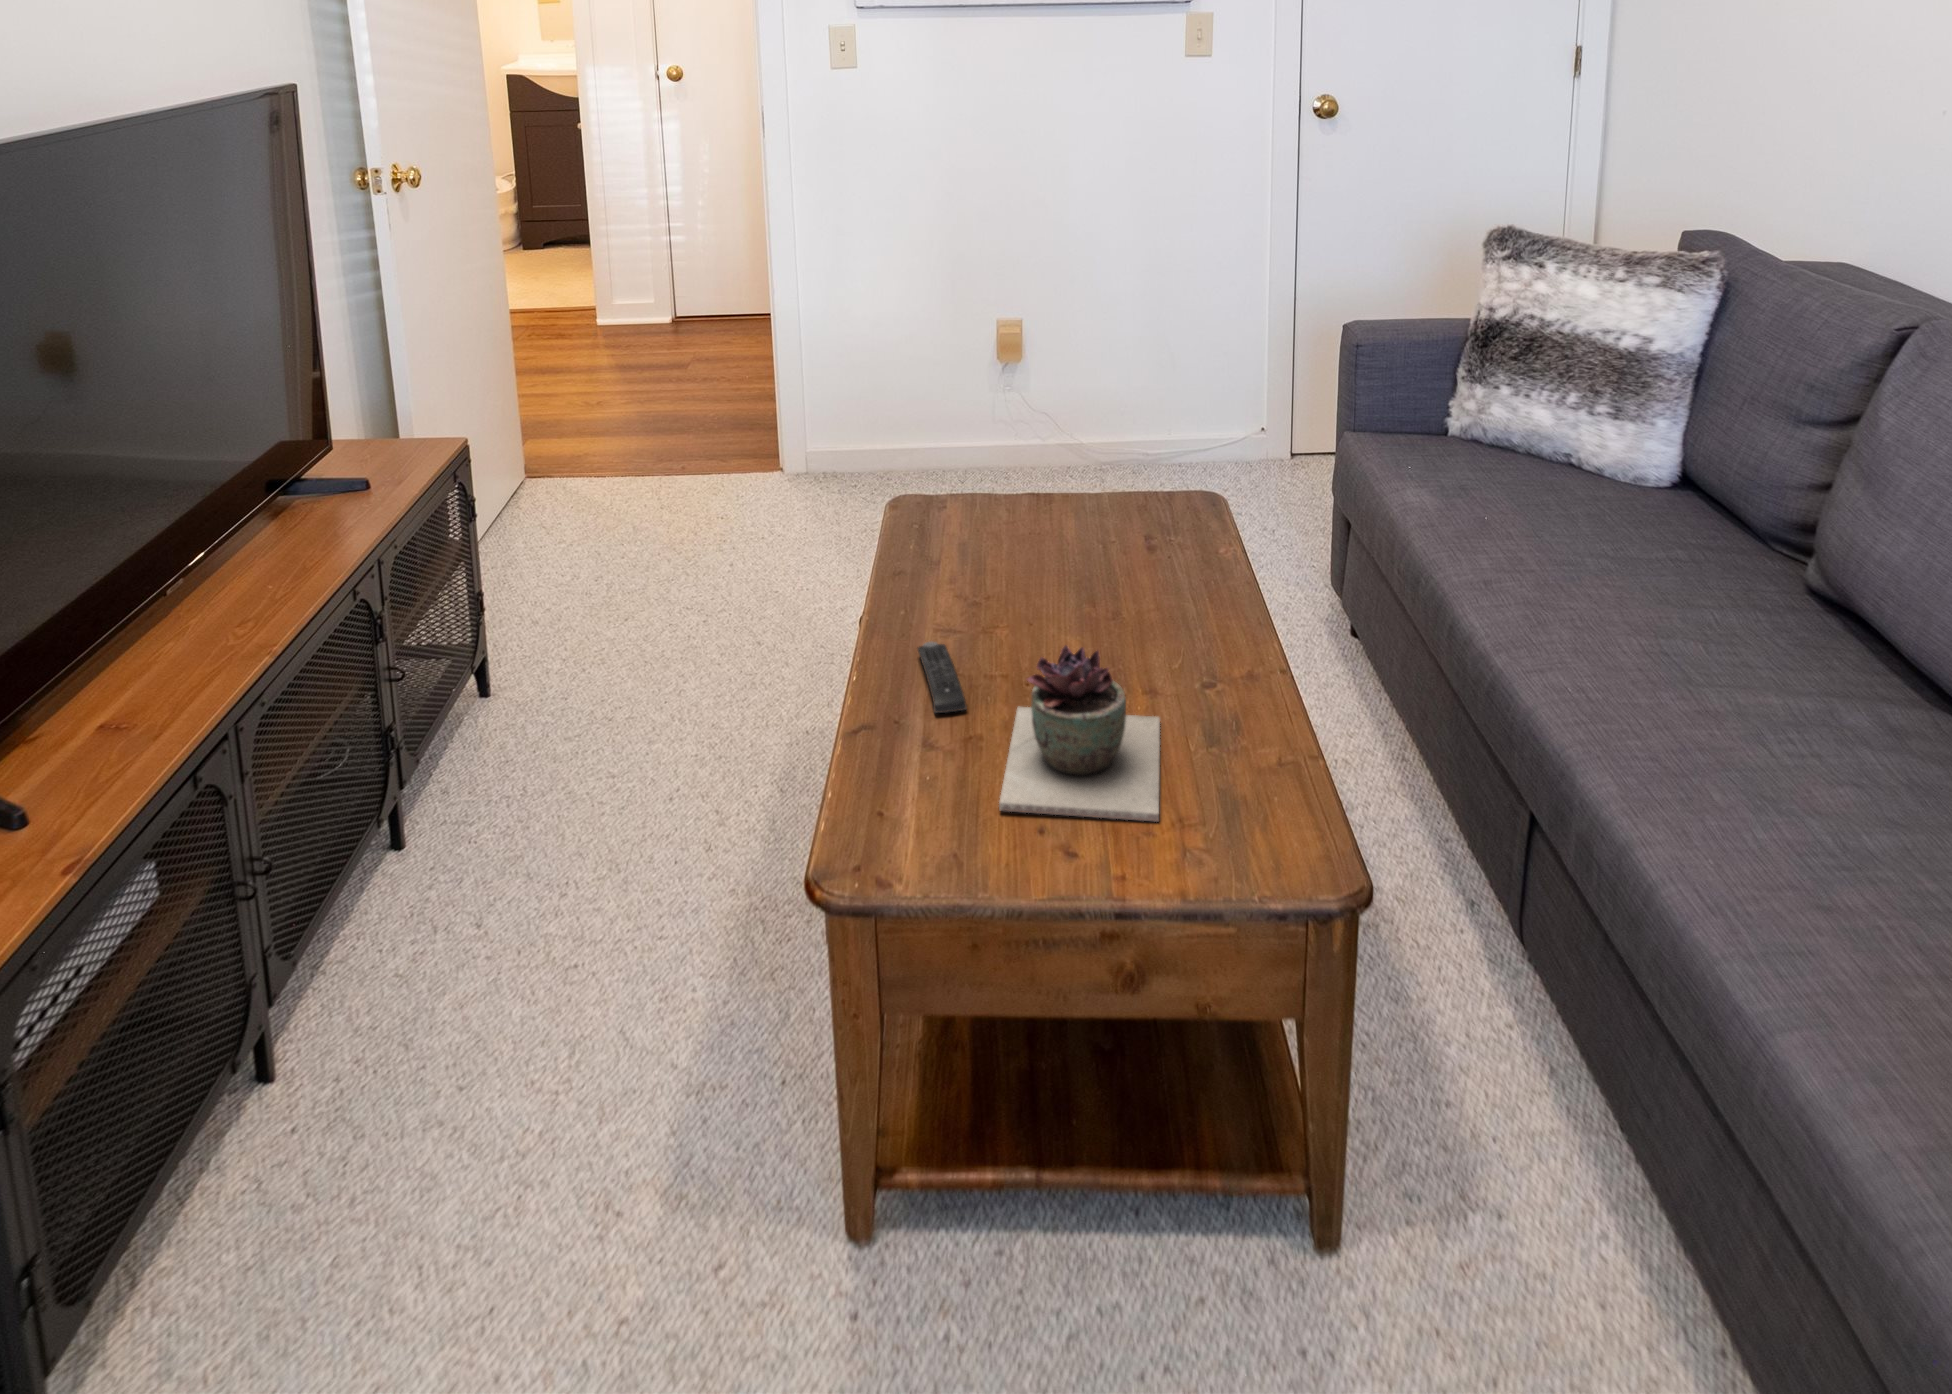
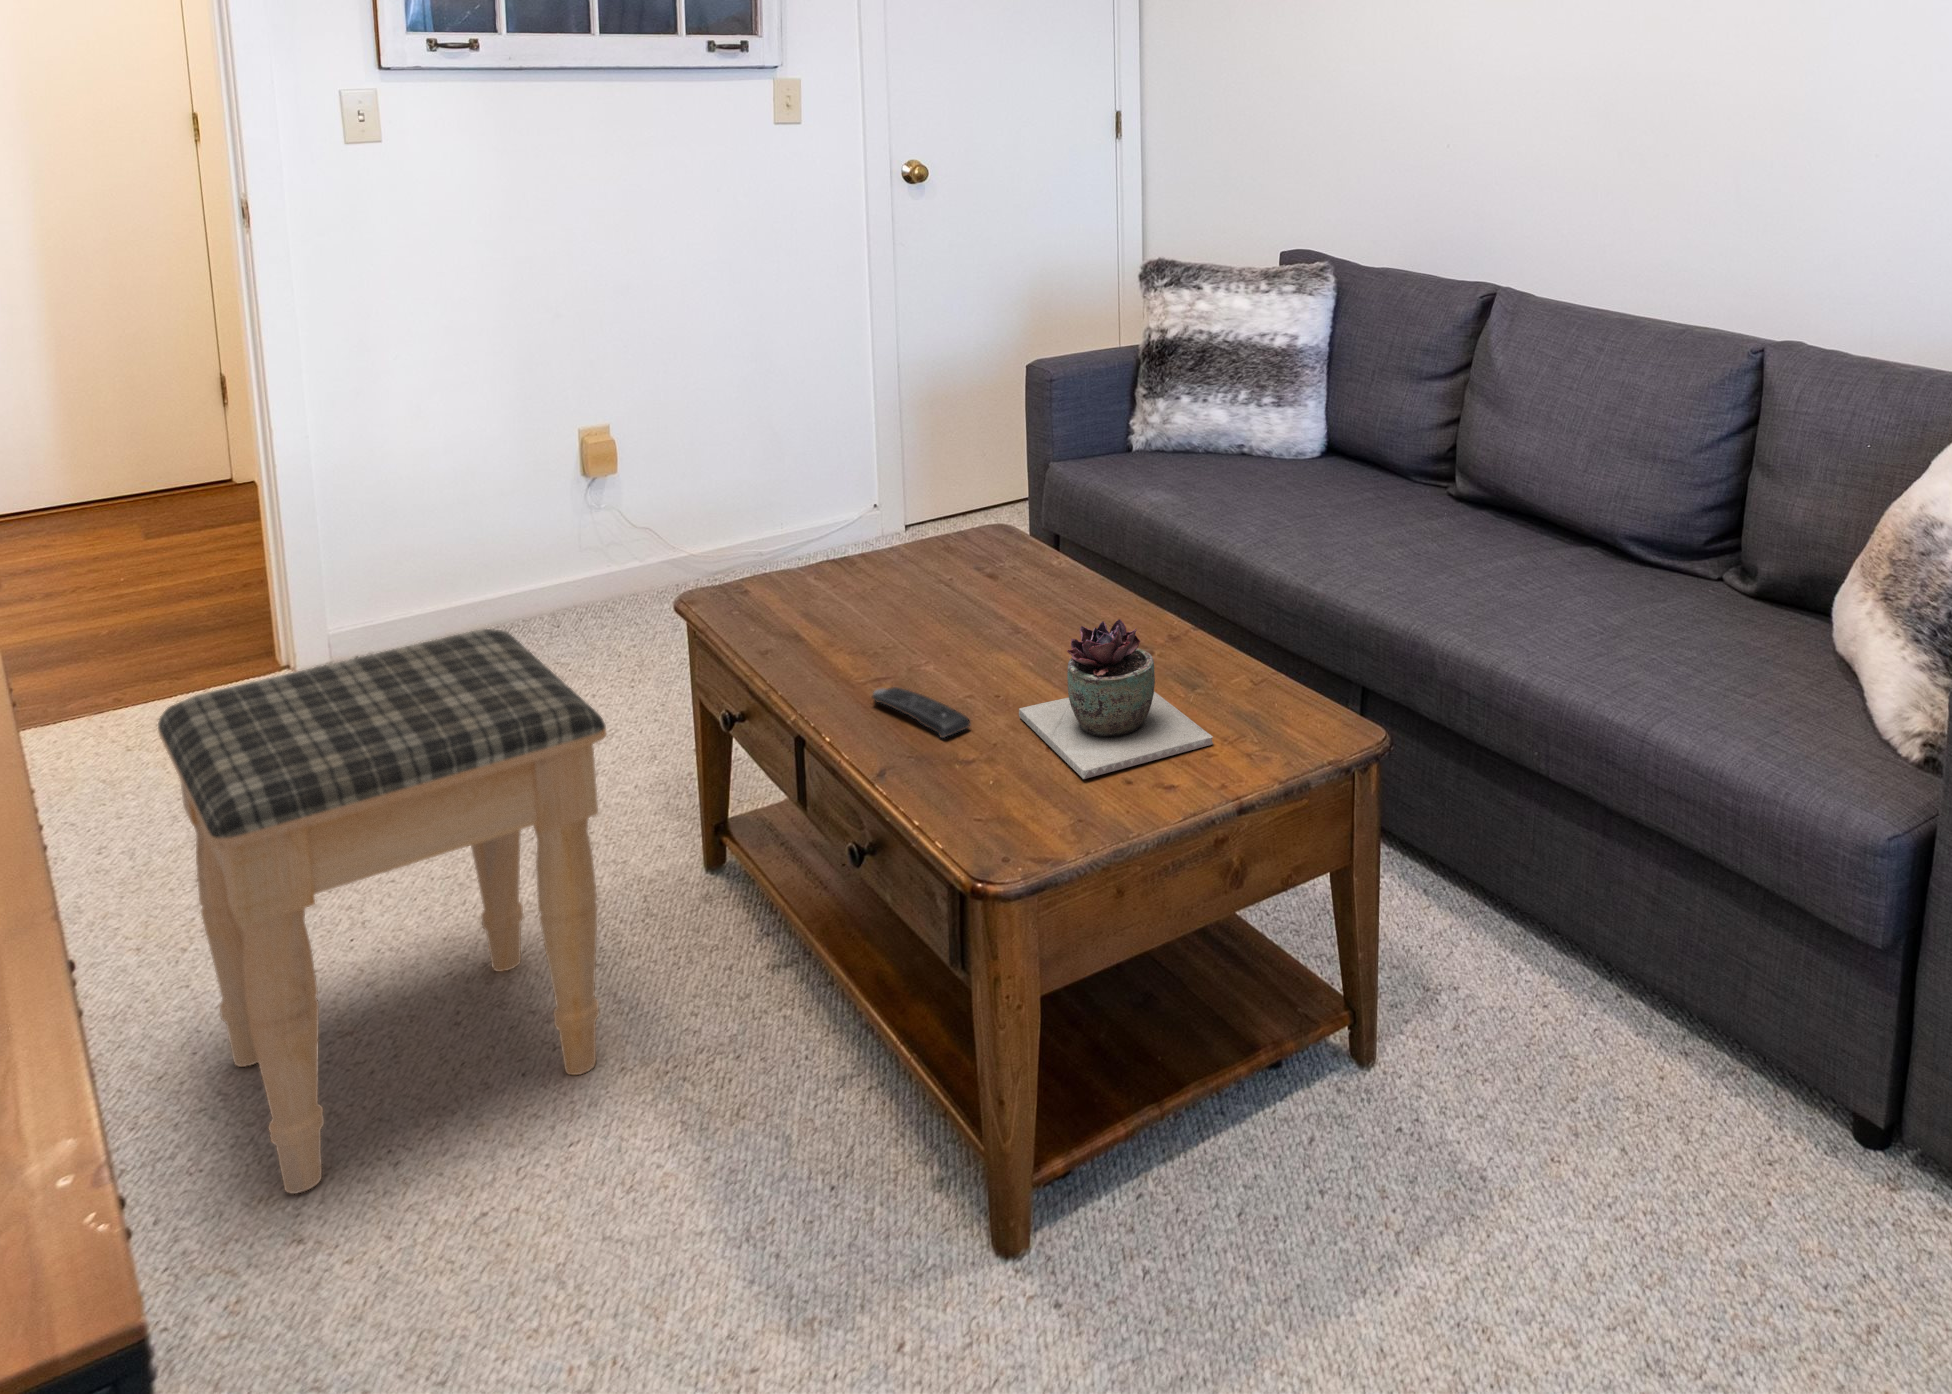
footstool: none [443,493,753,889] -> present [158,629,606,1194]

